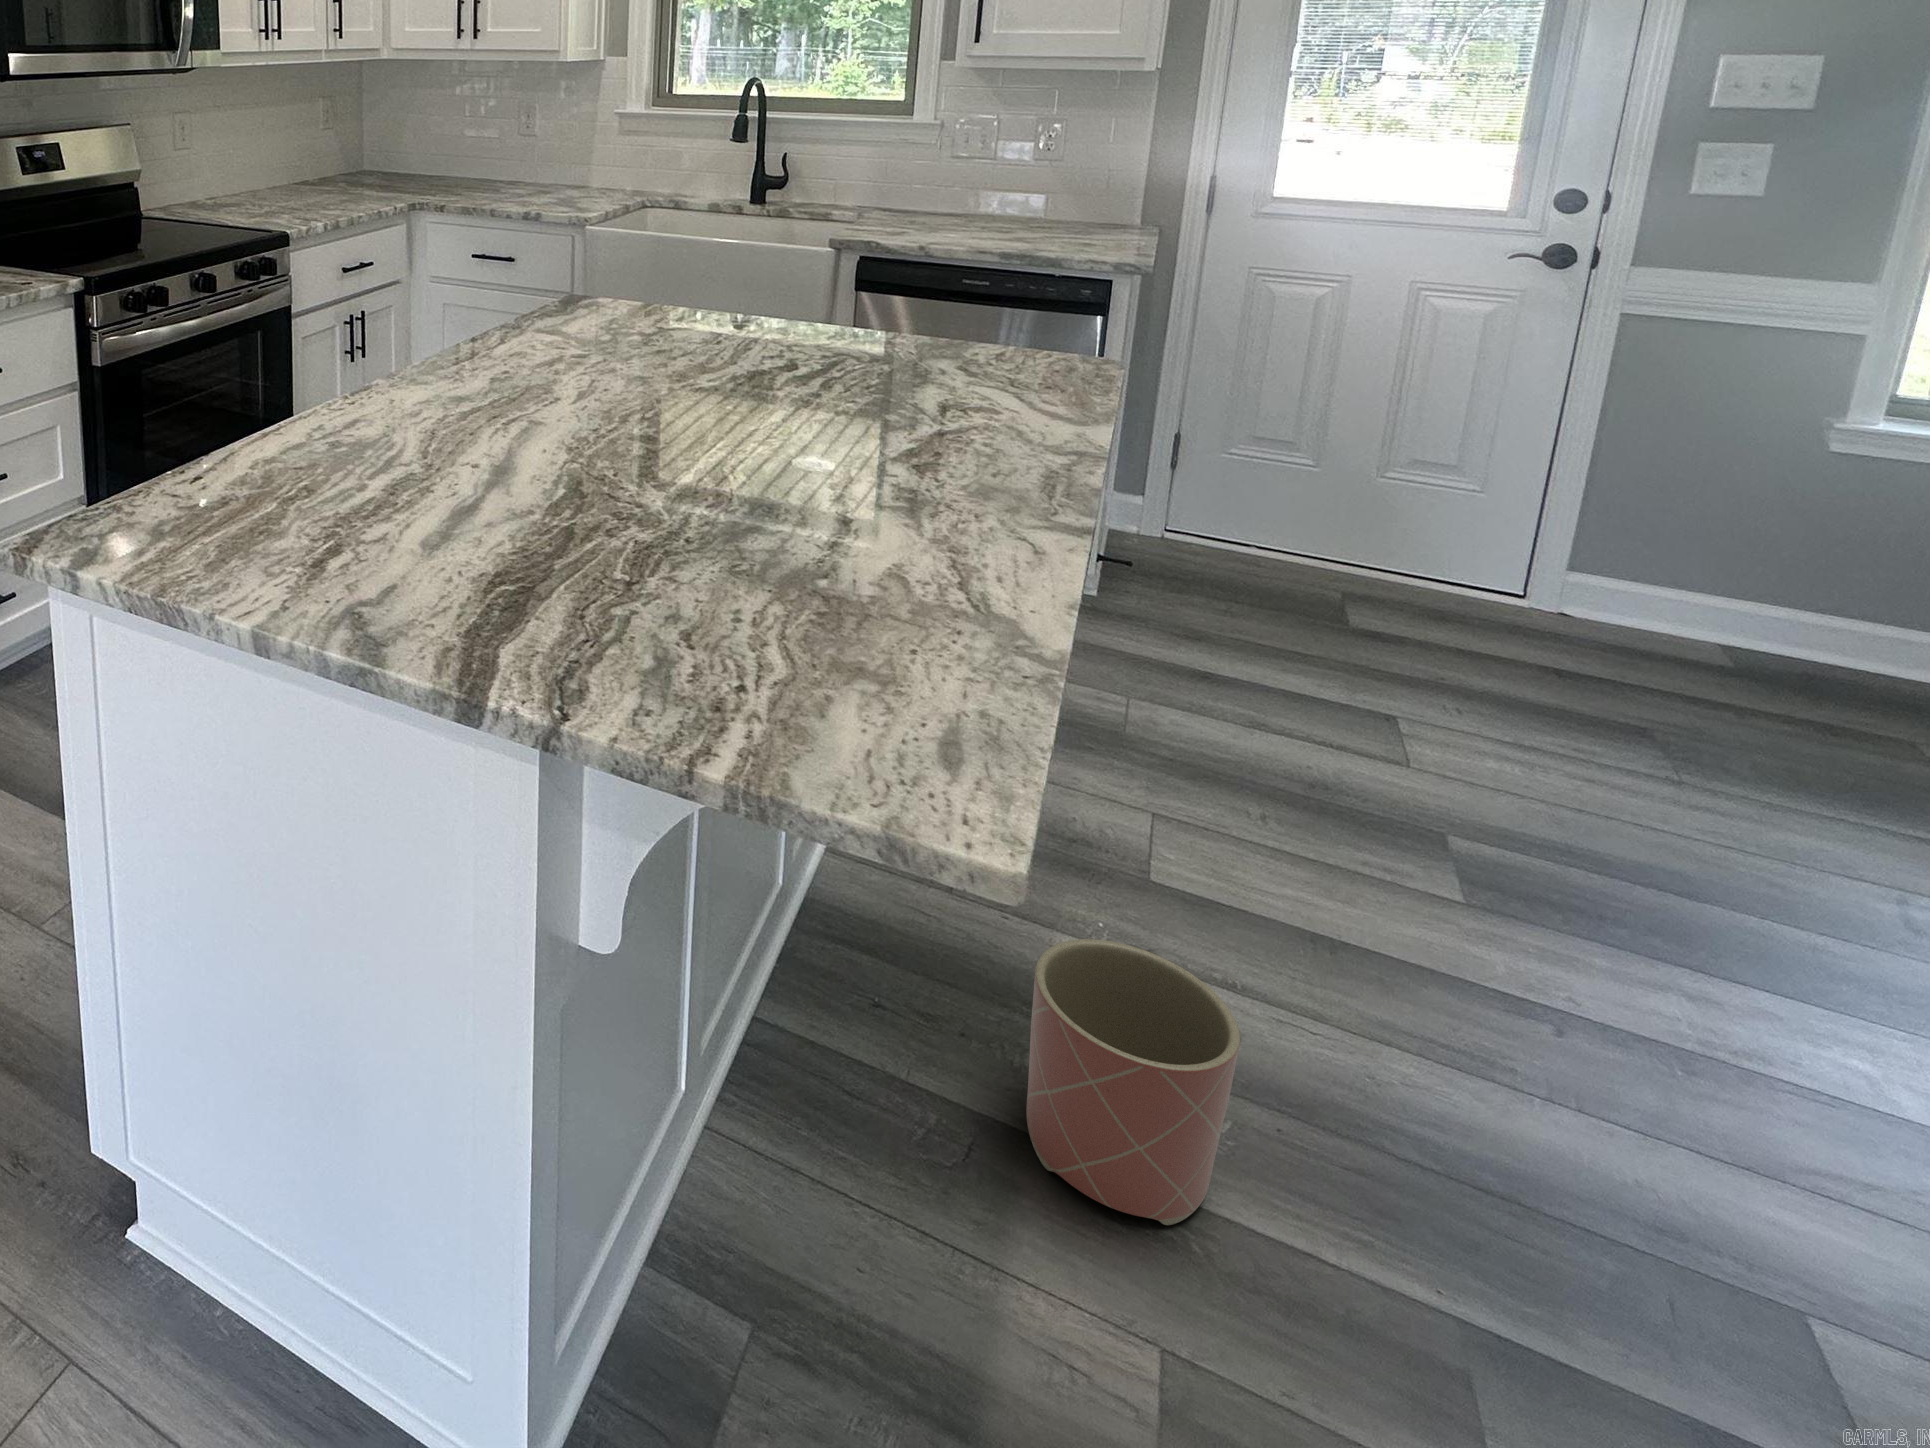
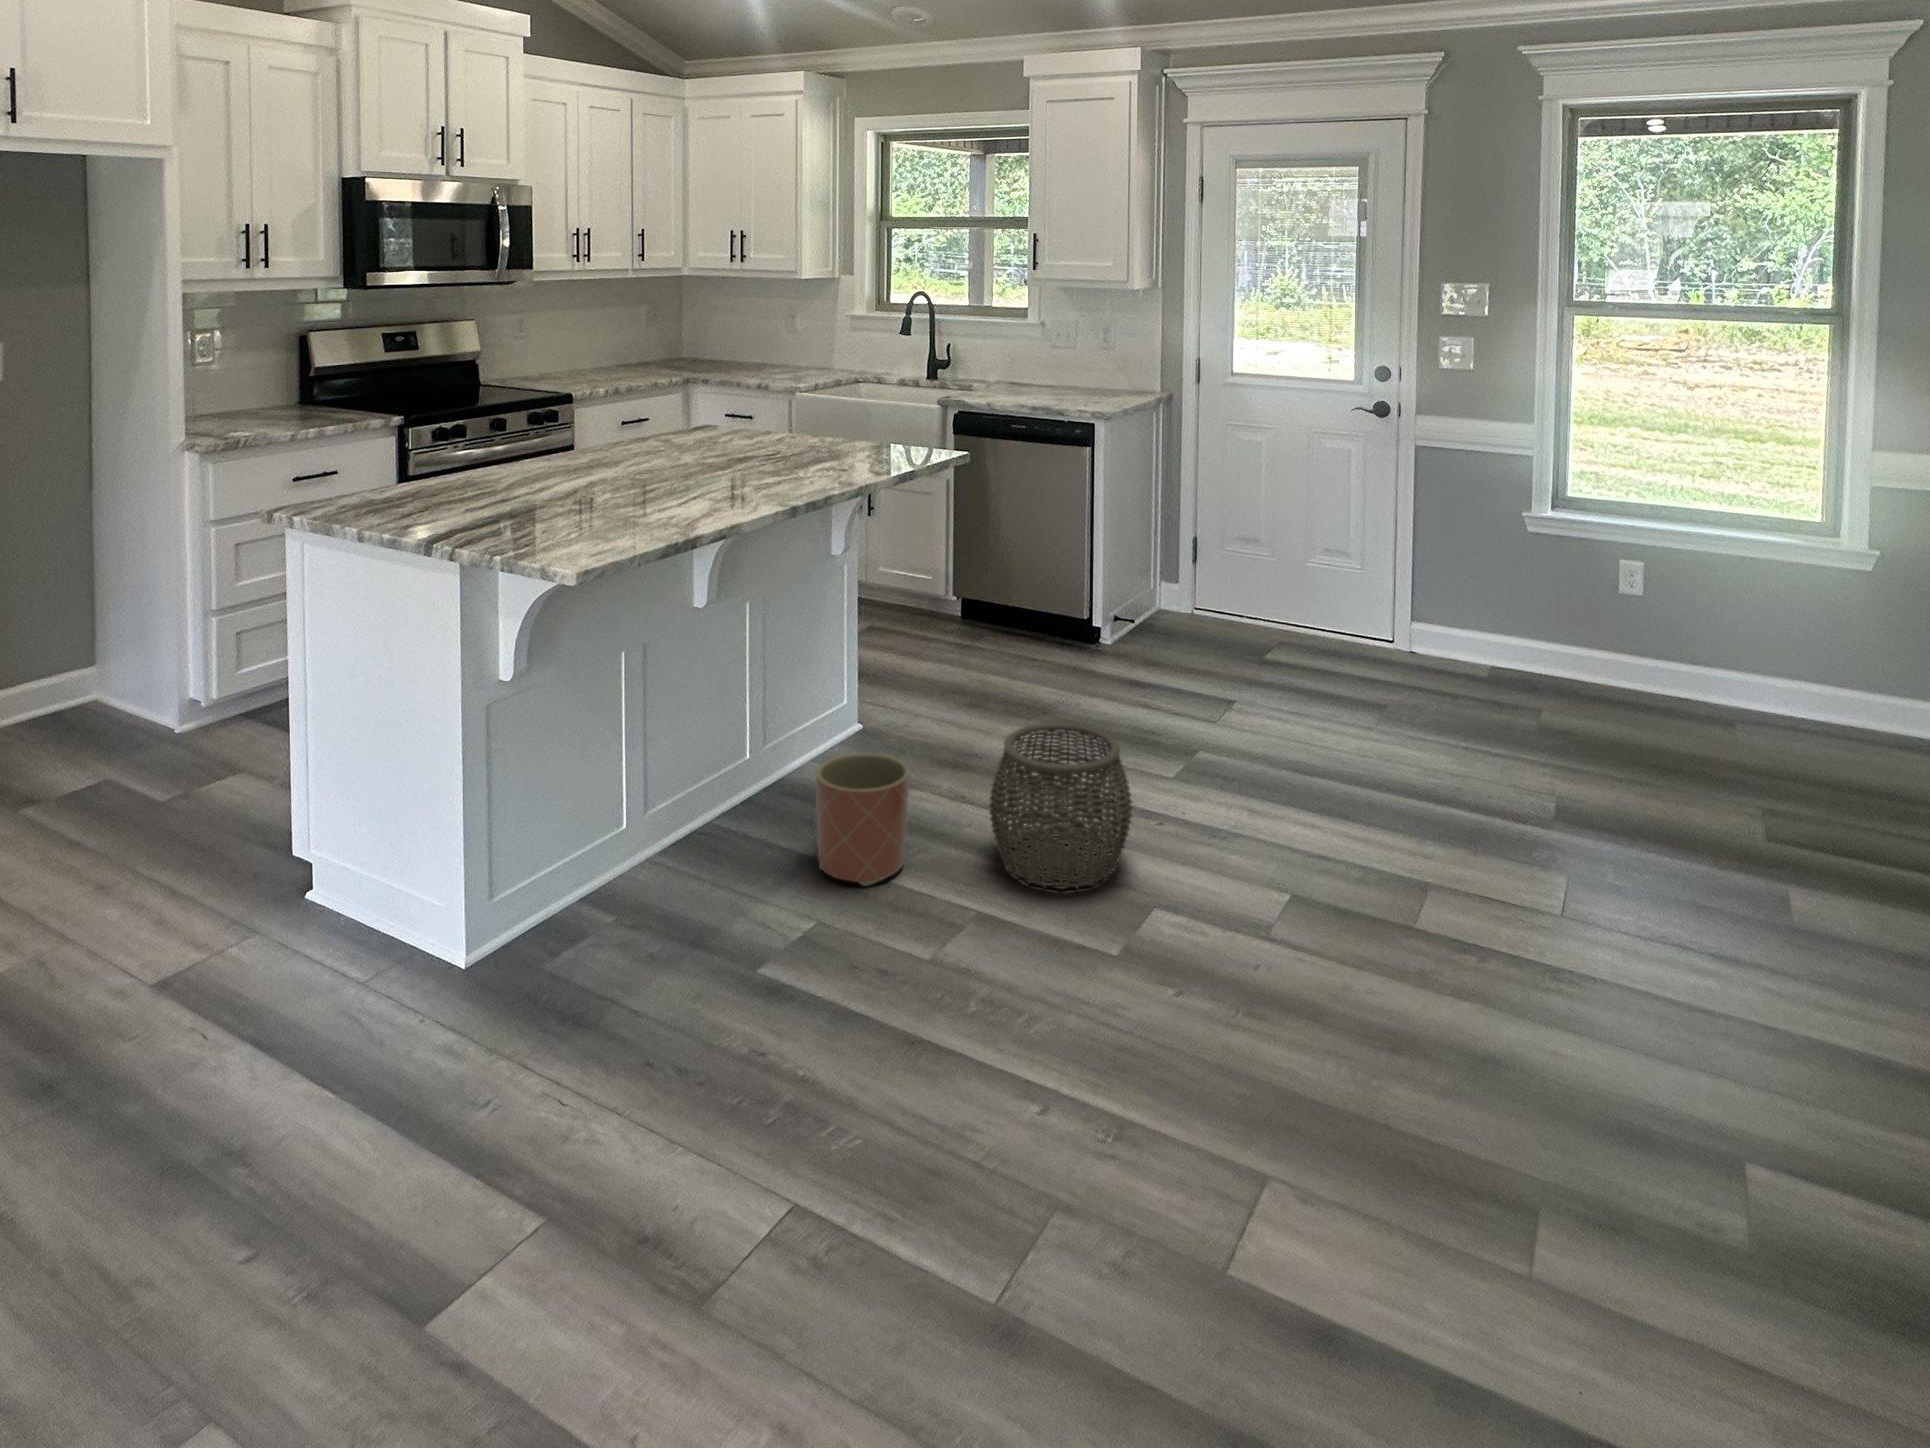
woven basket: none [1334,886,1696,1251] -> present [989,723,1133,889]

